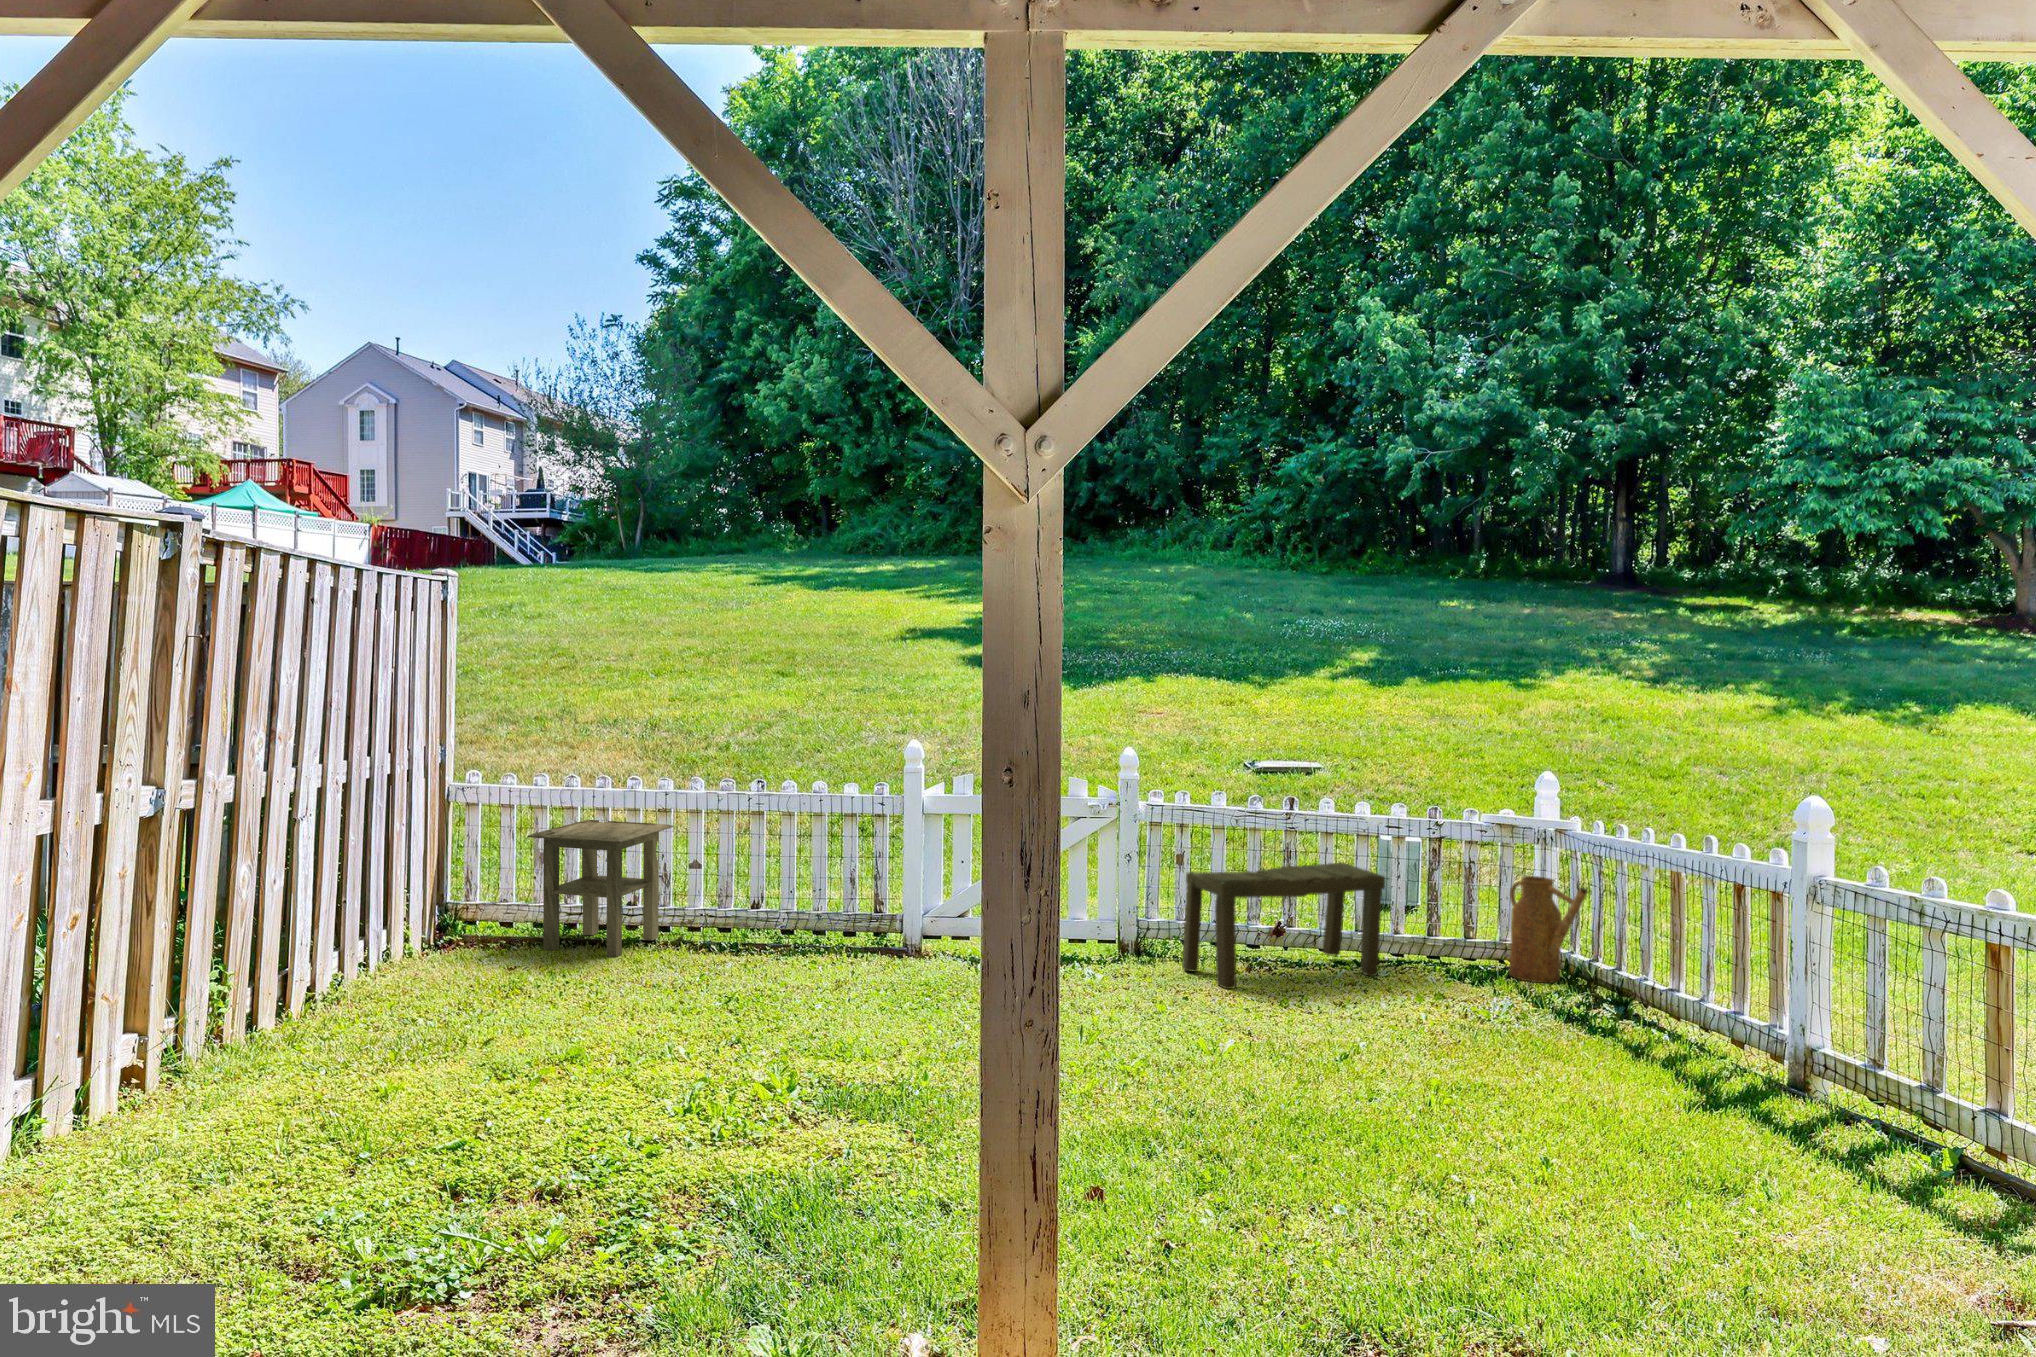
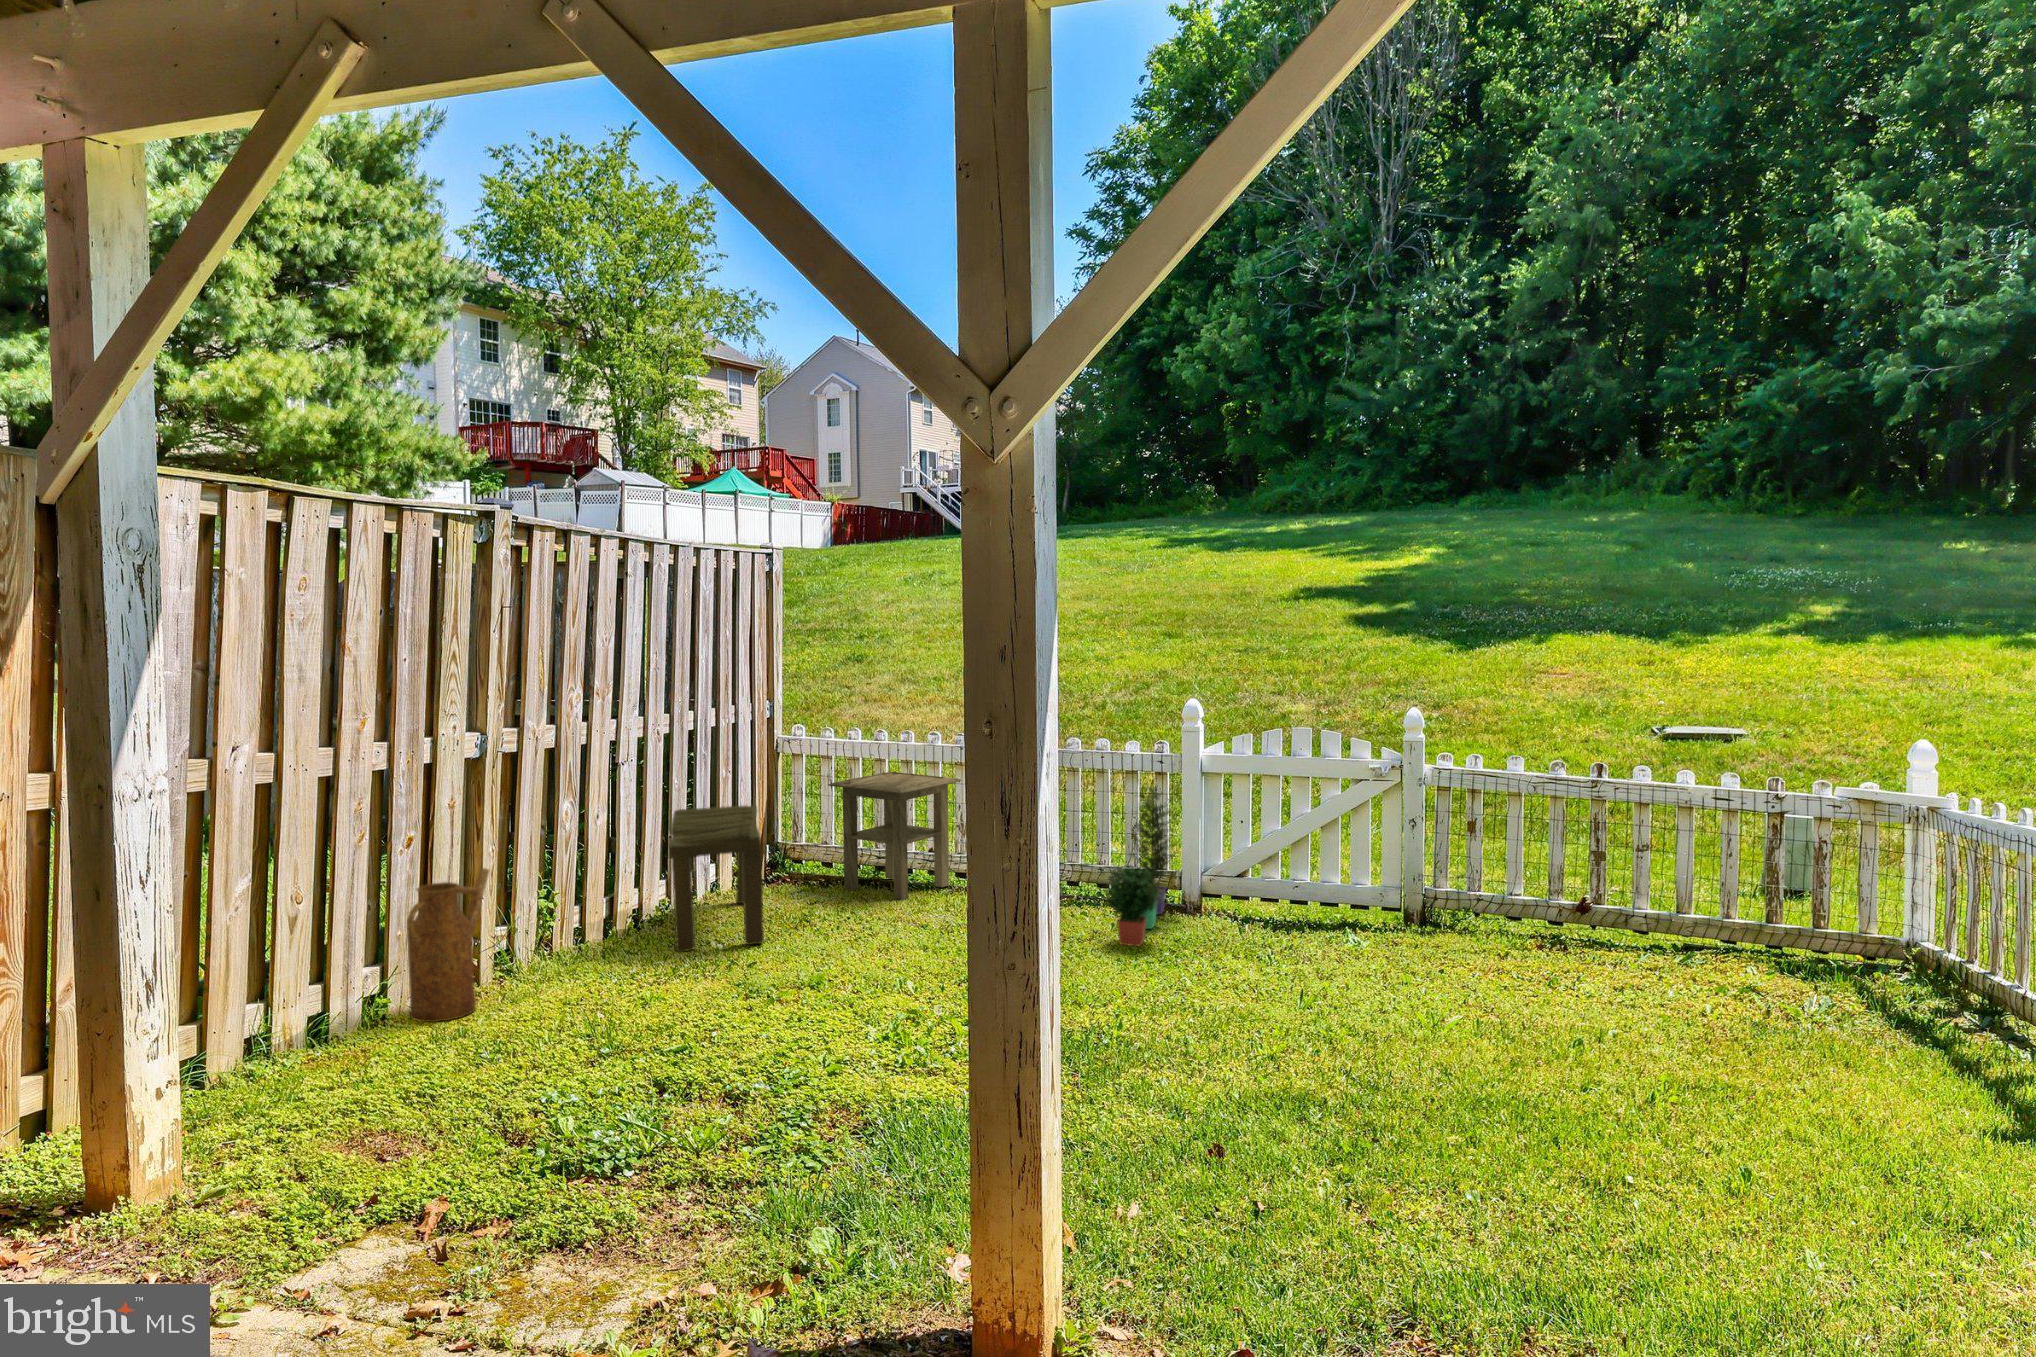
potted plant: none [854,822,913,986] -> present [1105,787,1176,947]
bench: present [1182,862,1385,989] -> present [669,805,764,952]
watering can: present [1509,876,1587,983] -> present [407,868,489,1022]

